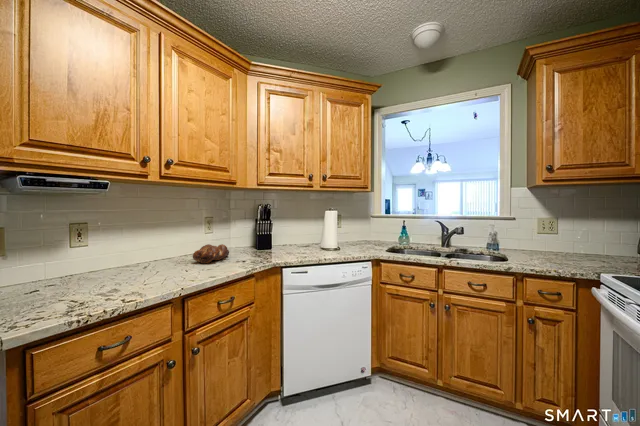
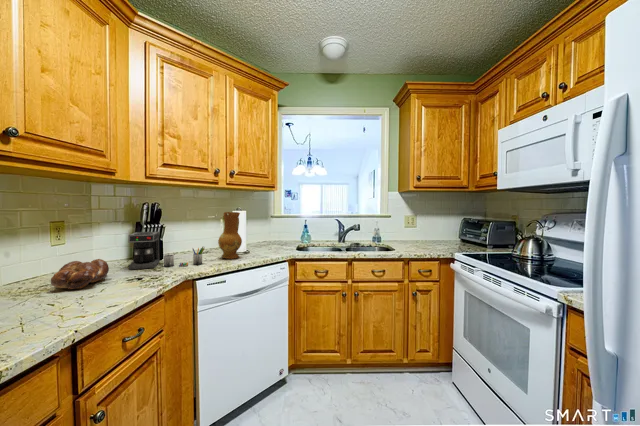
ceramic jug: none [311,212,330,254] -> present [218,212,242,259]
coffee maker: none [244,227,297,256] -> present [128,232,204,270]

